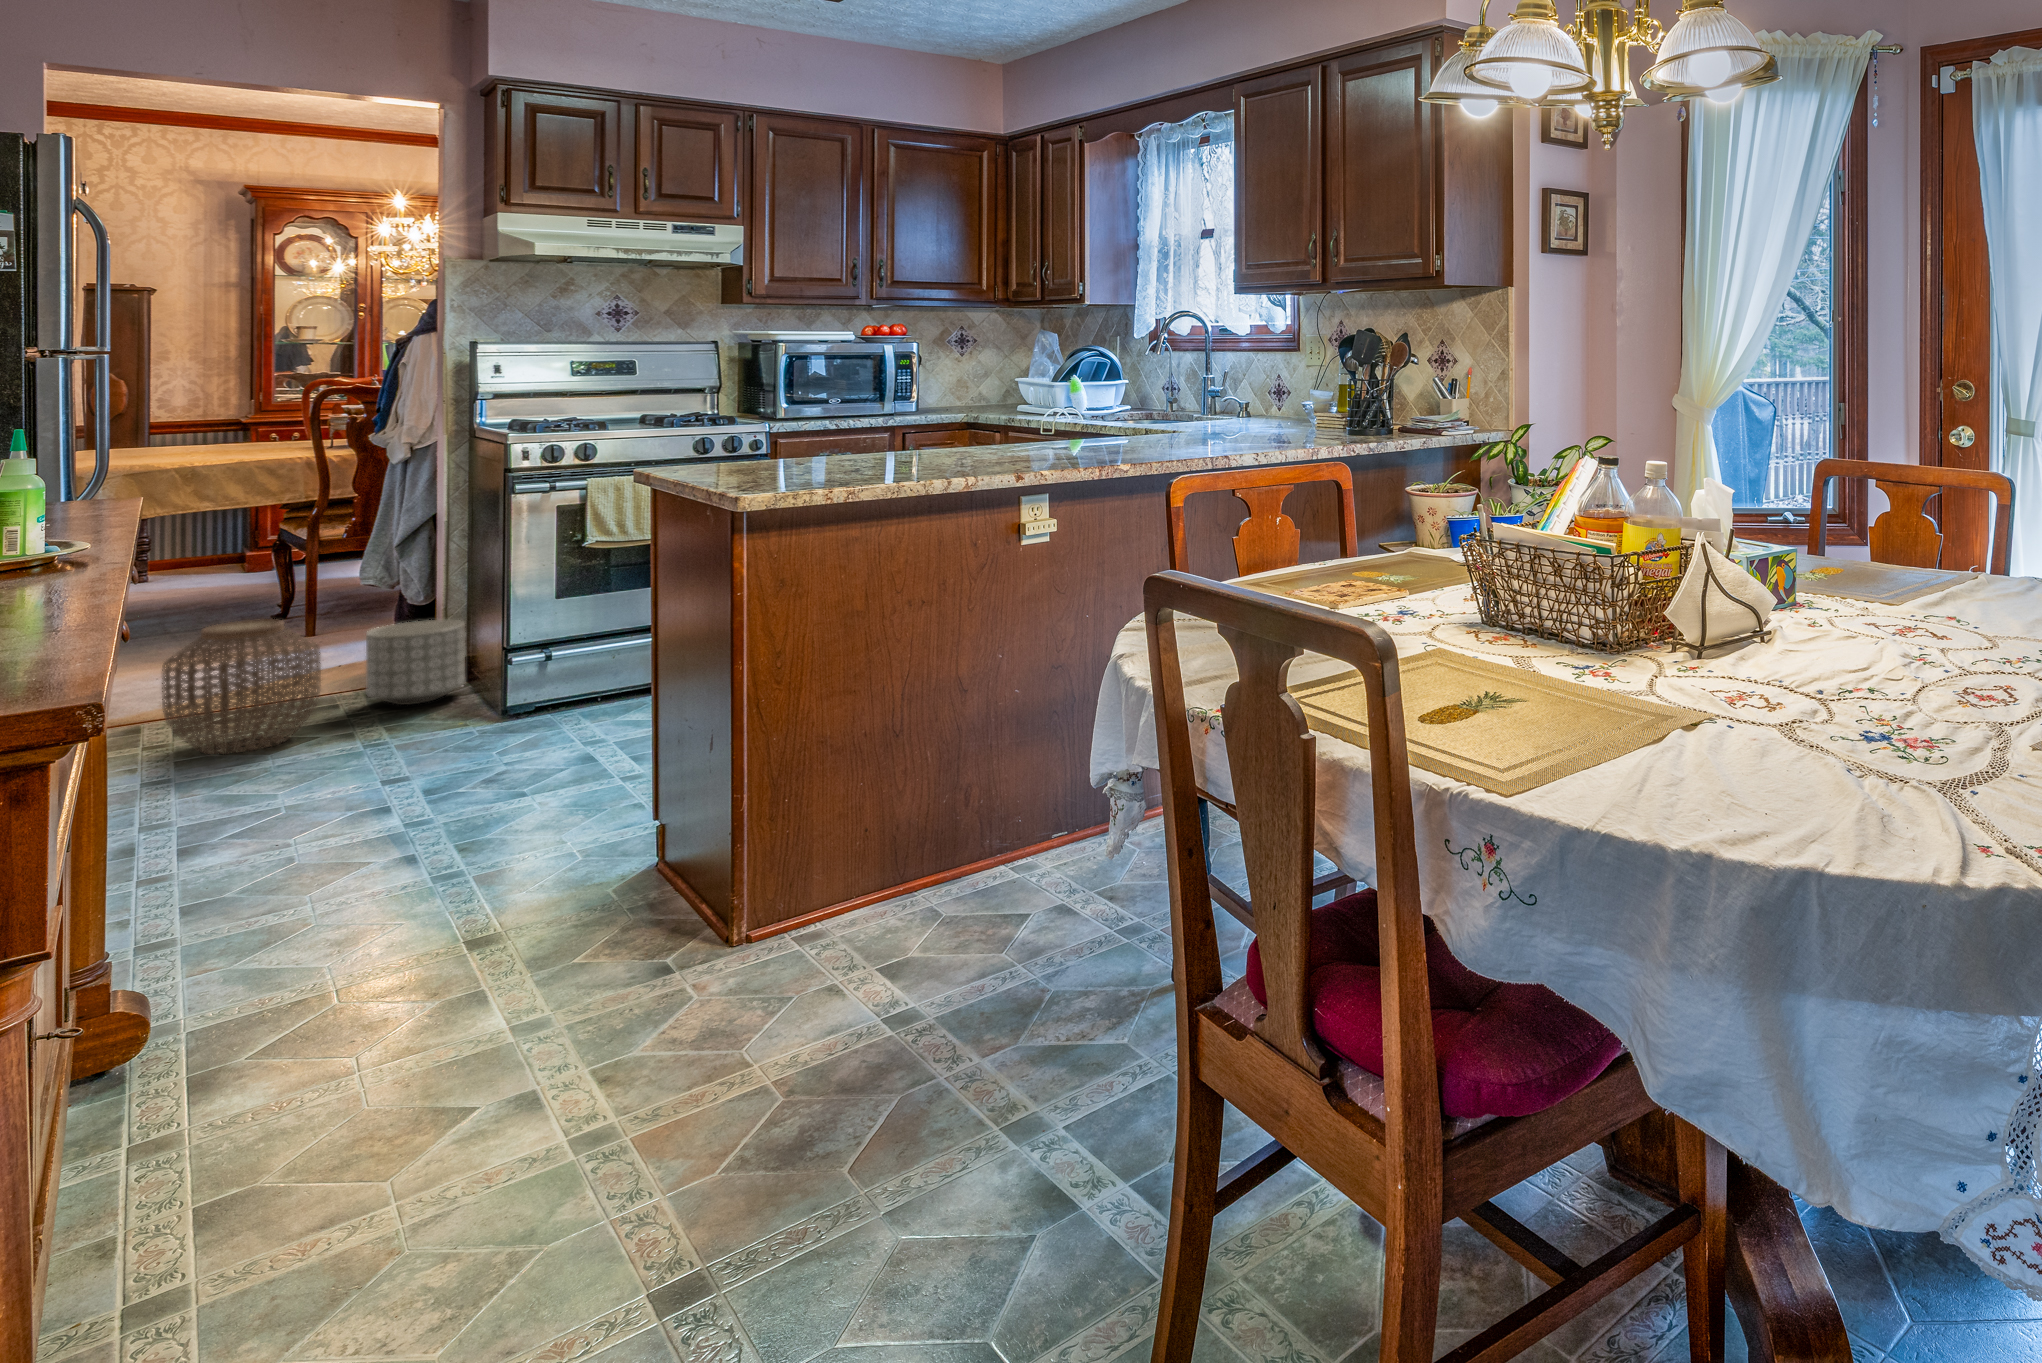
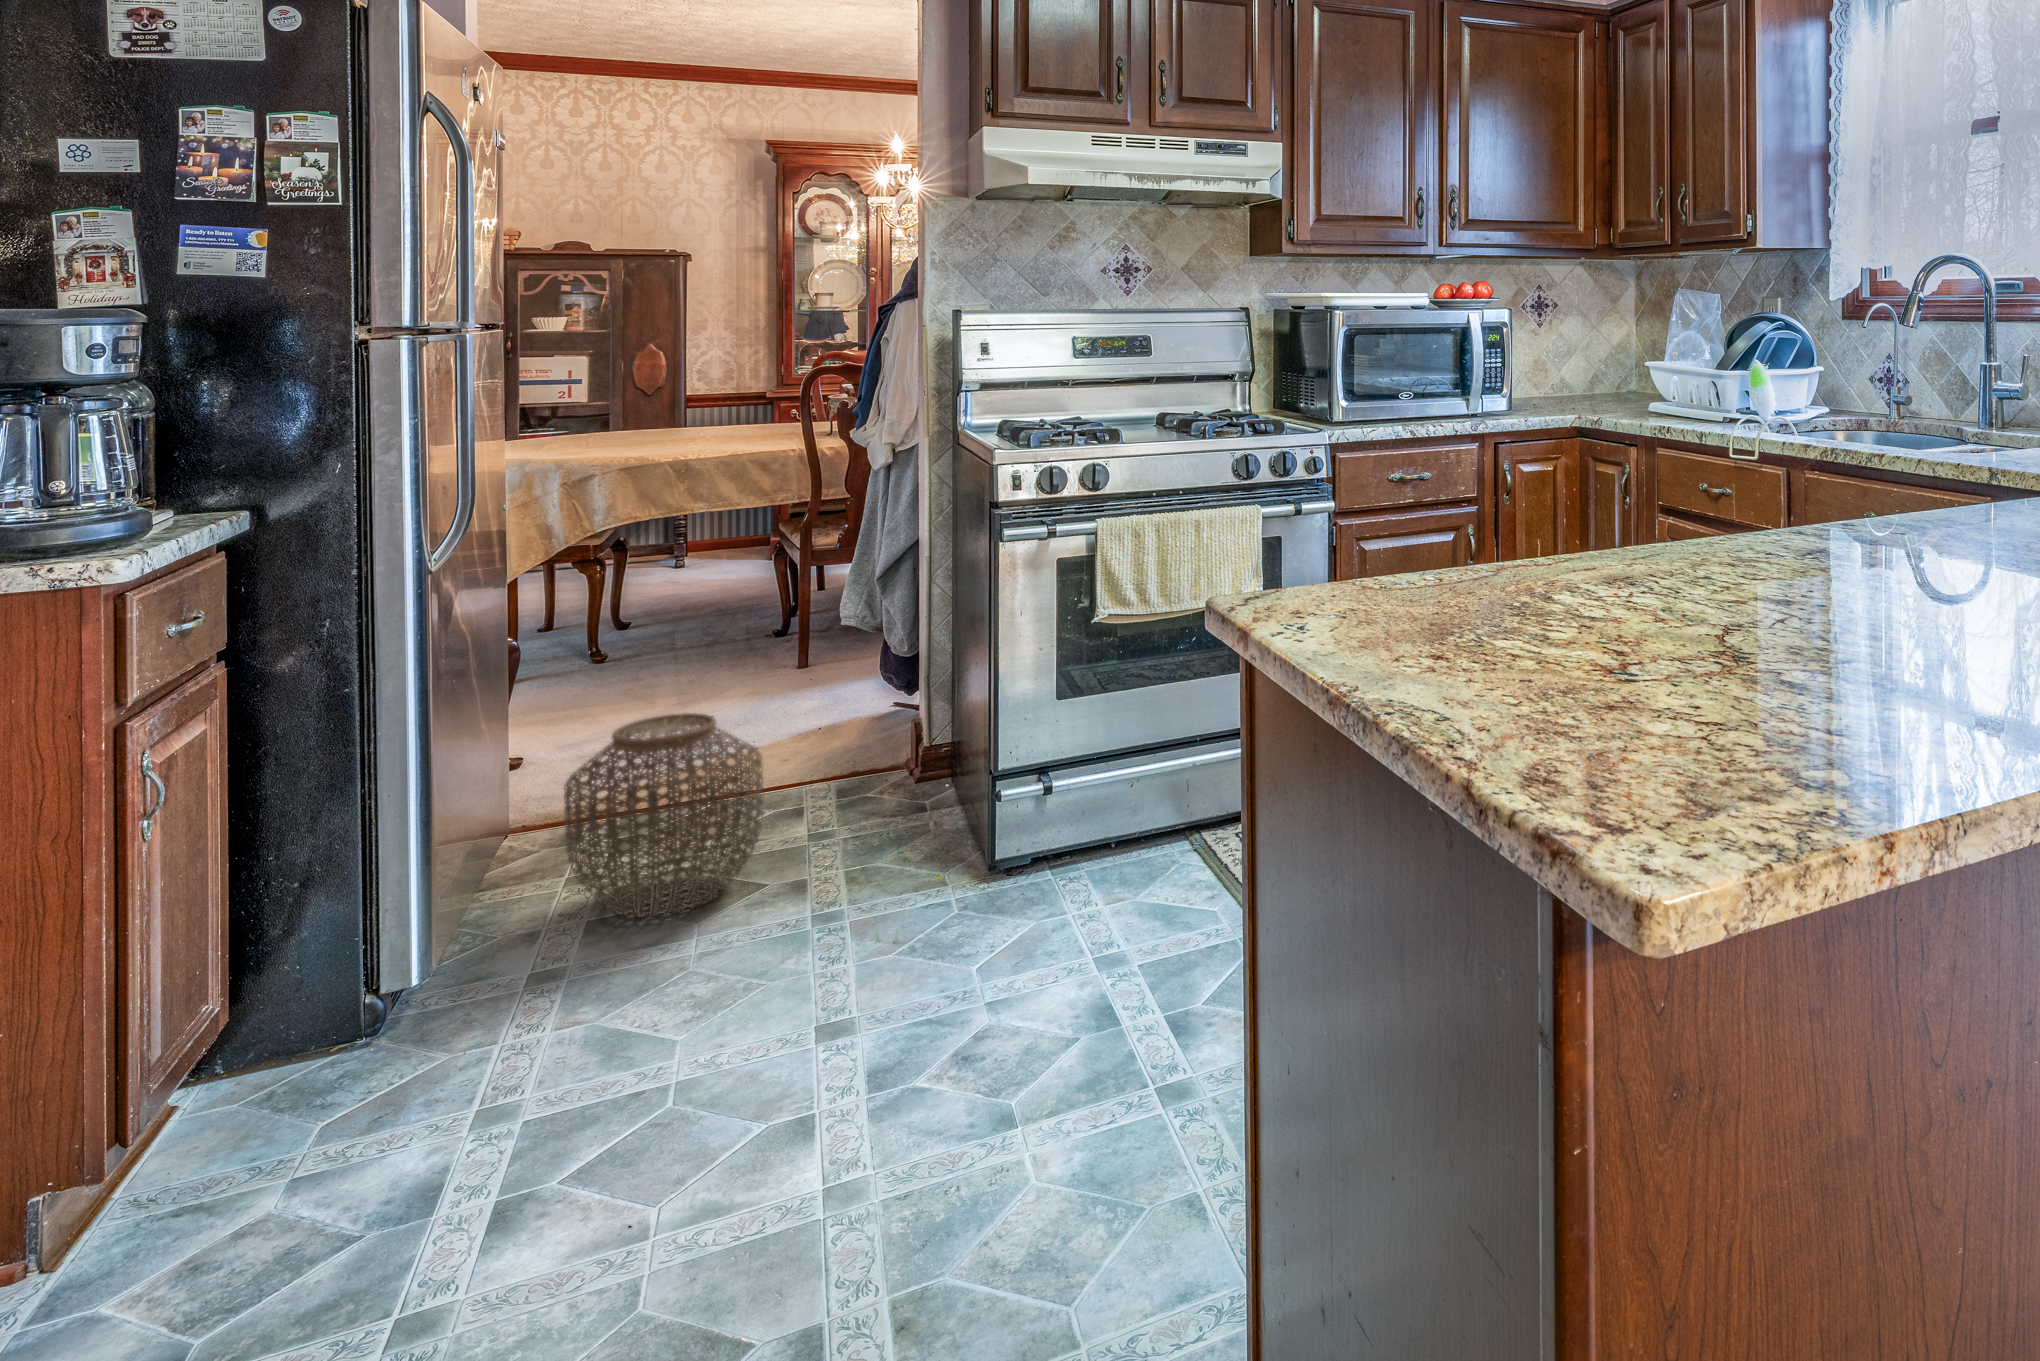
planter: present [366,620,465,705] -> none [828,700,948,826]

